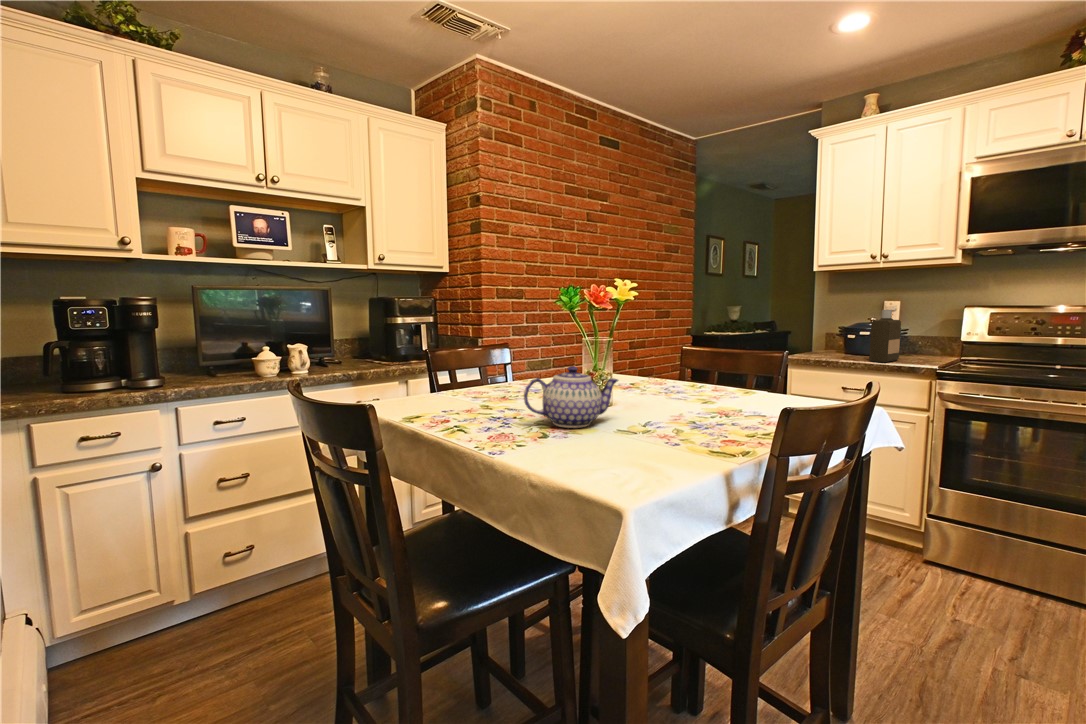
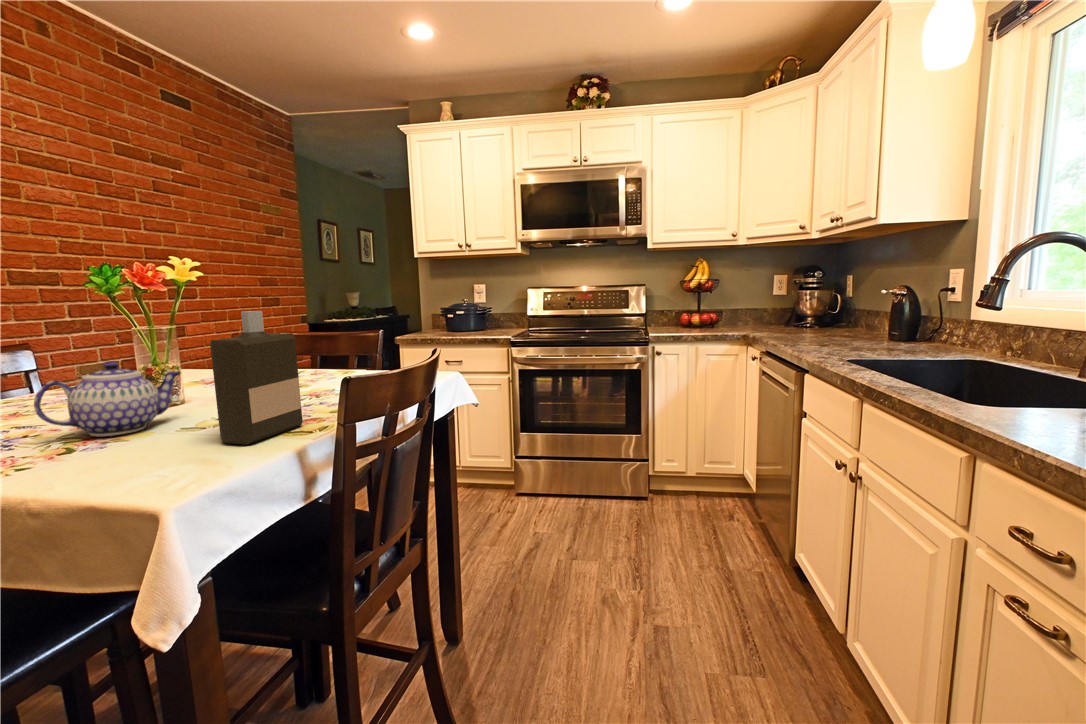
bottle: present [869,310,901,362] -> present [210,311,303,445]

